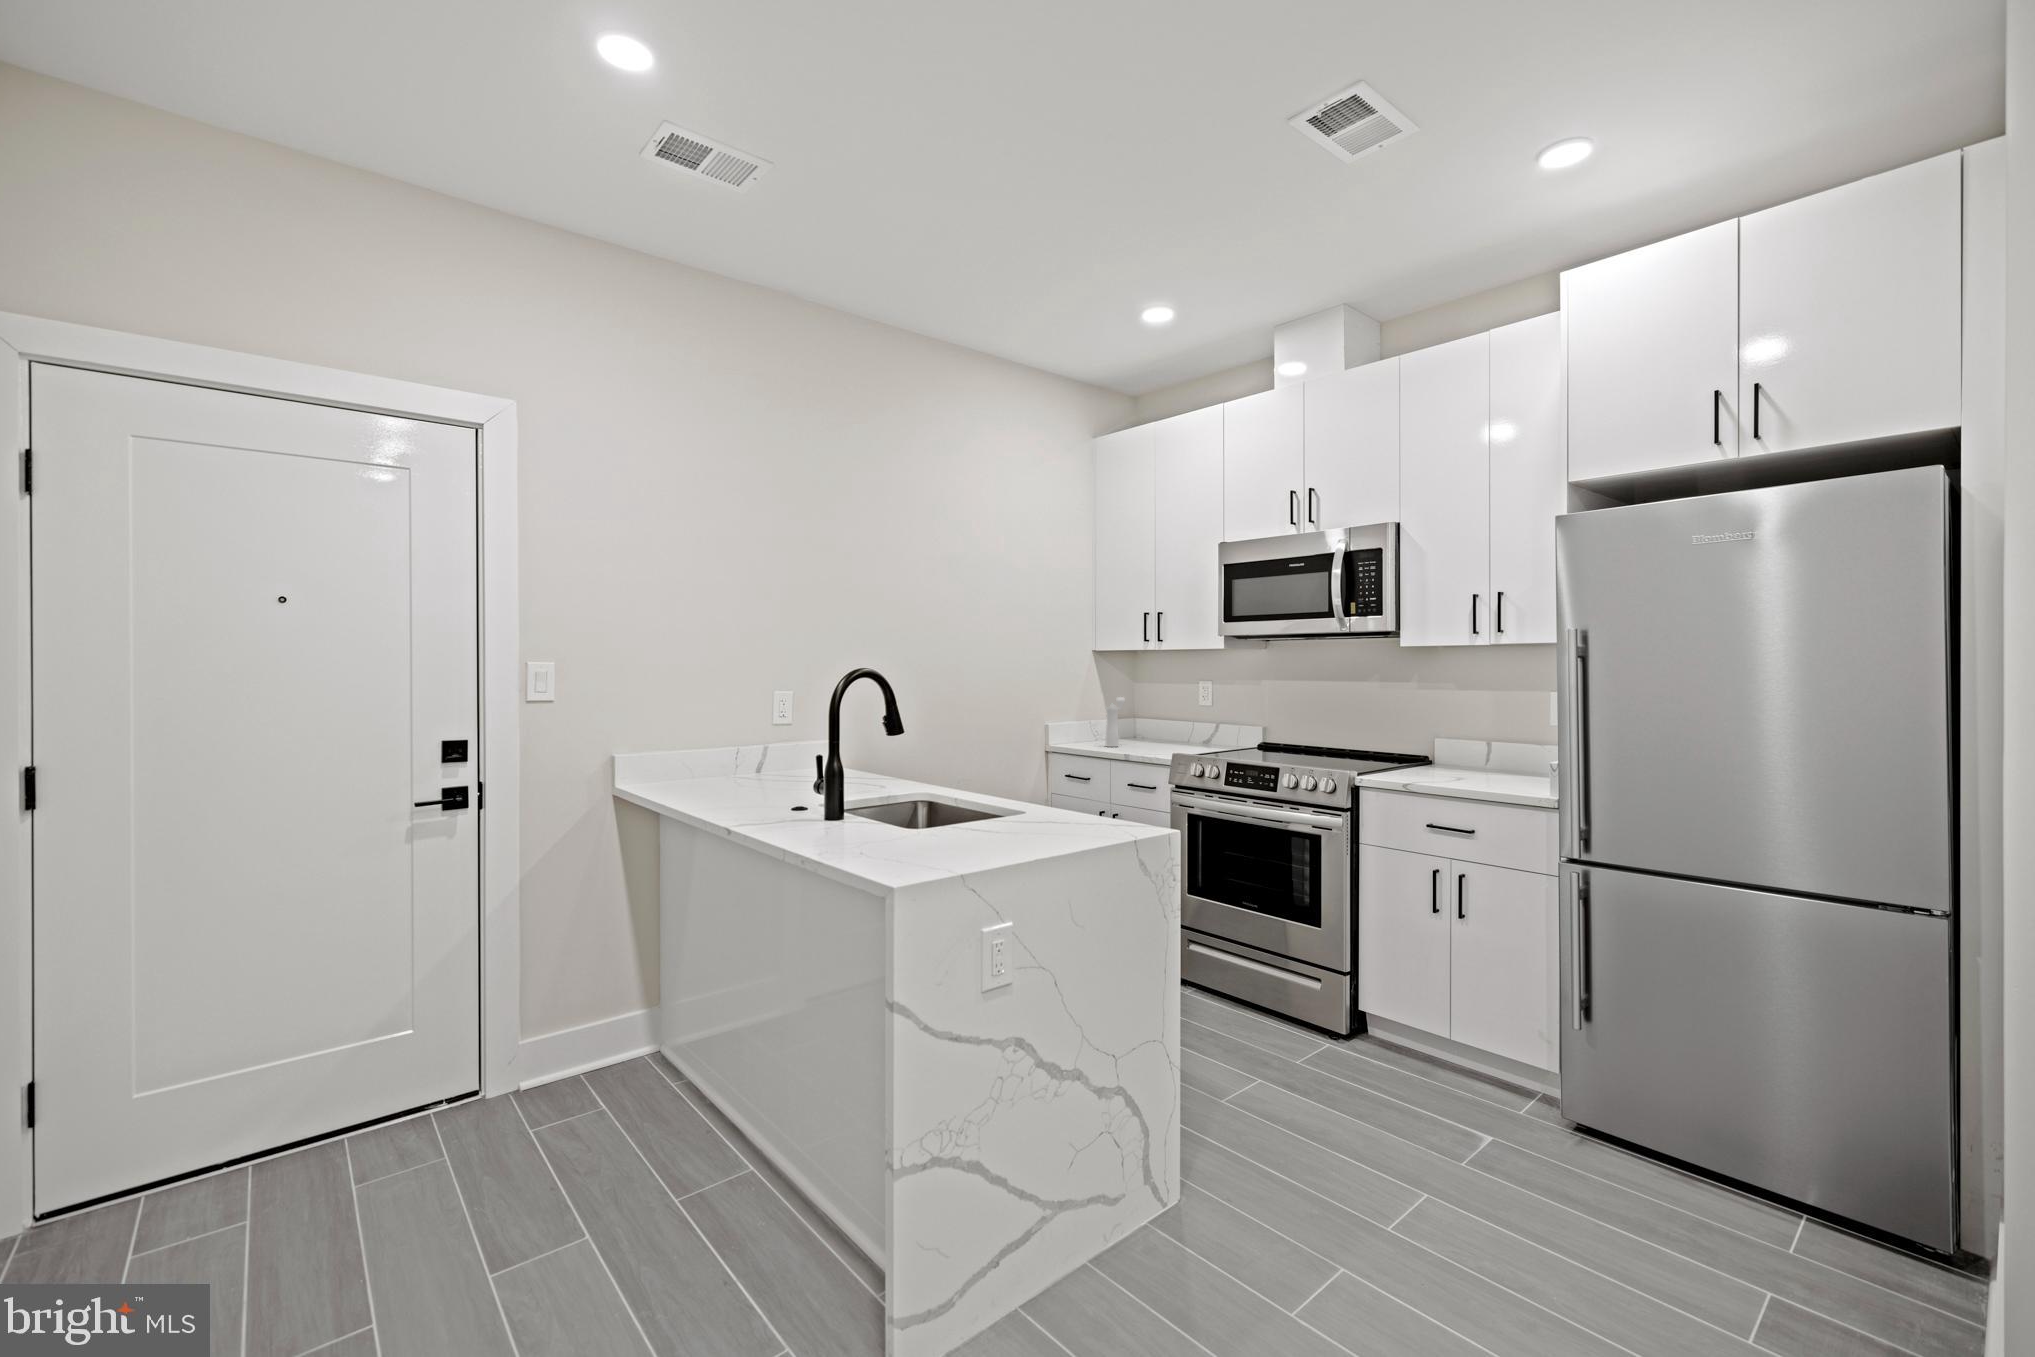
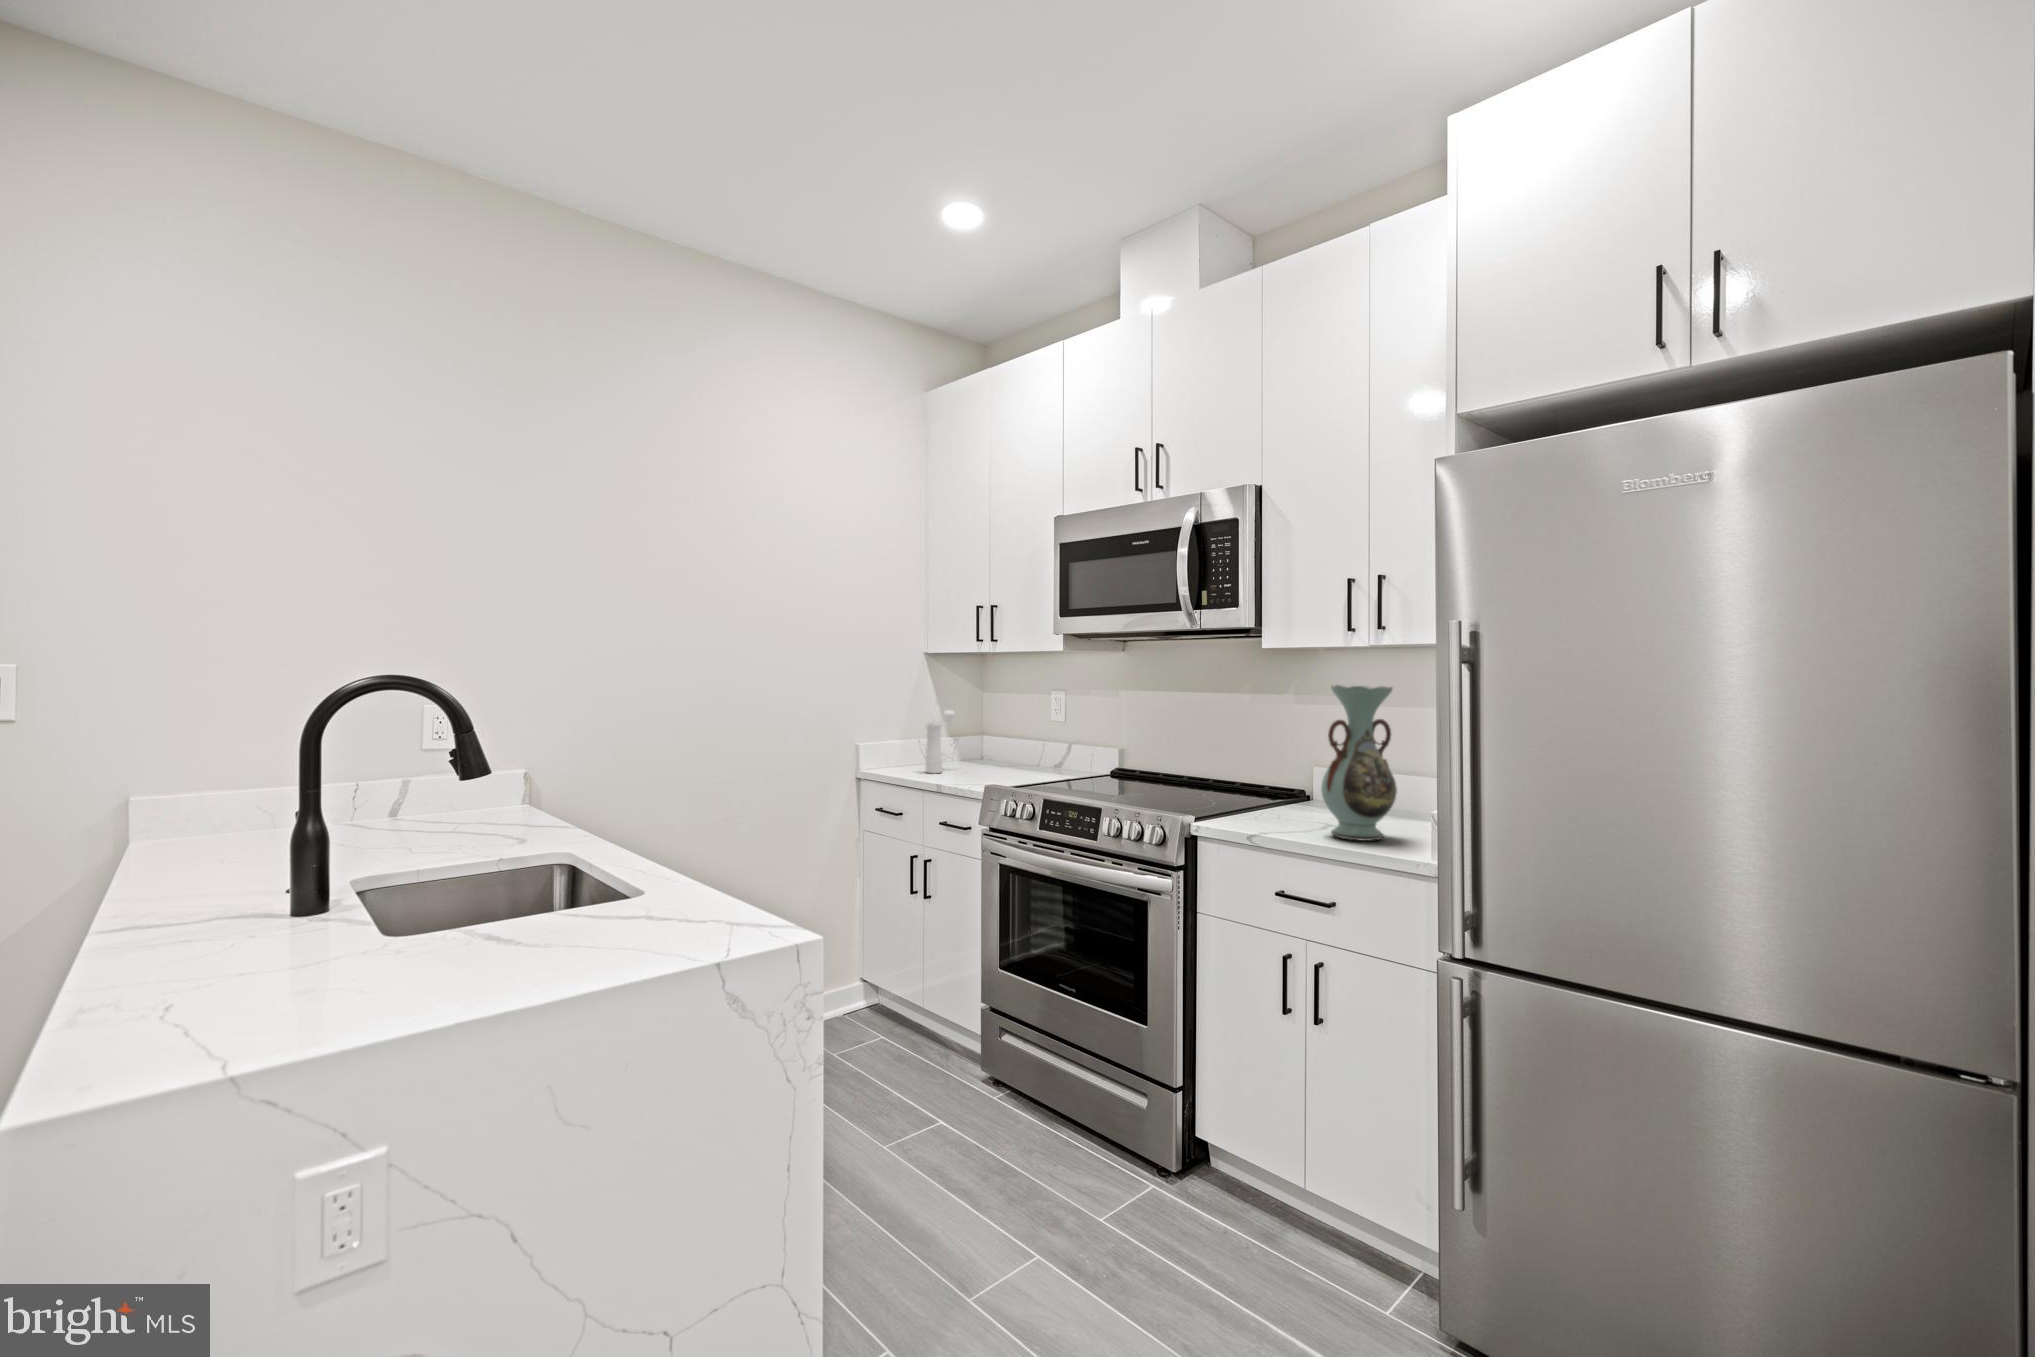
decorative vase: none [1460,673,1518,785] -> present [1321,685,1397,841]

